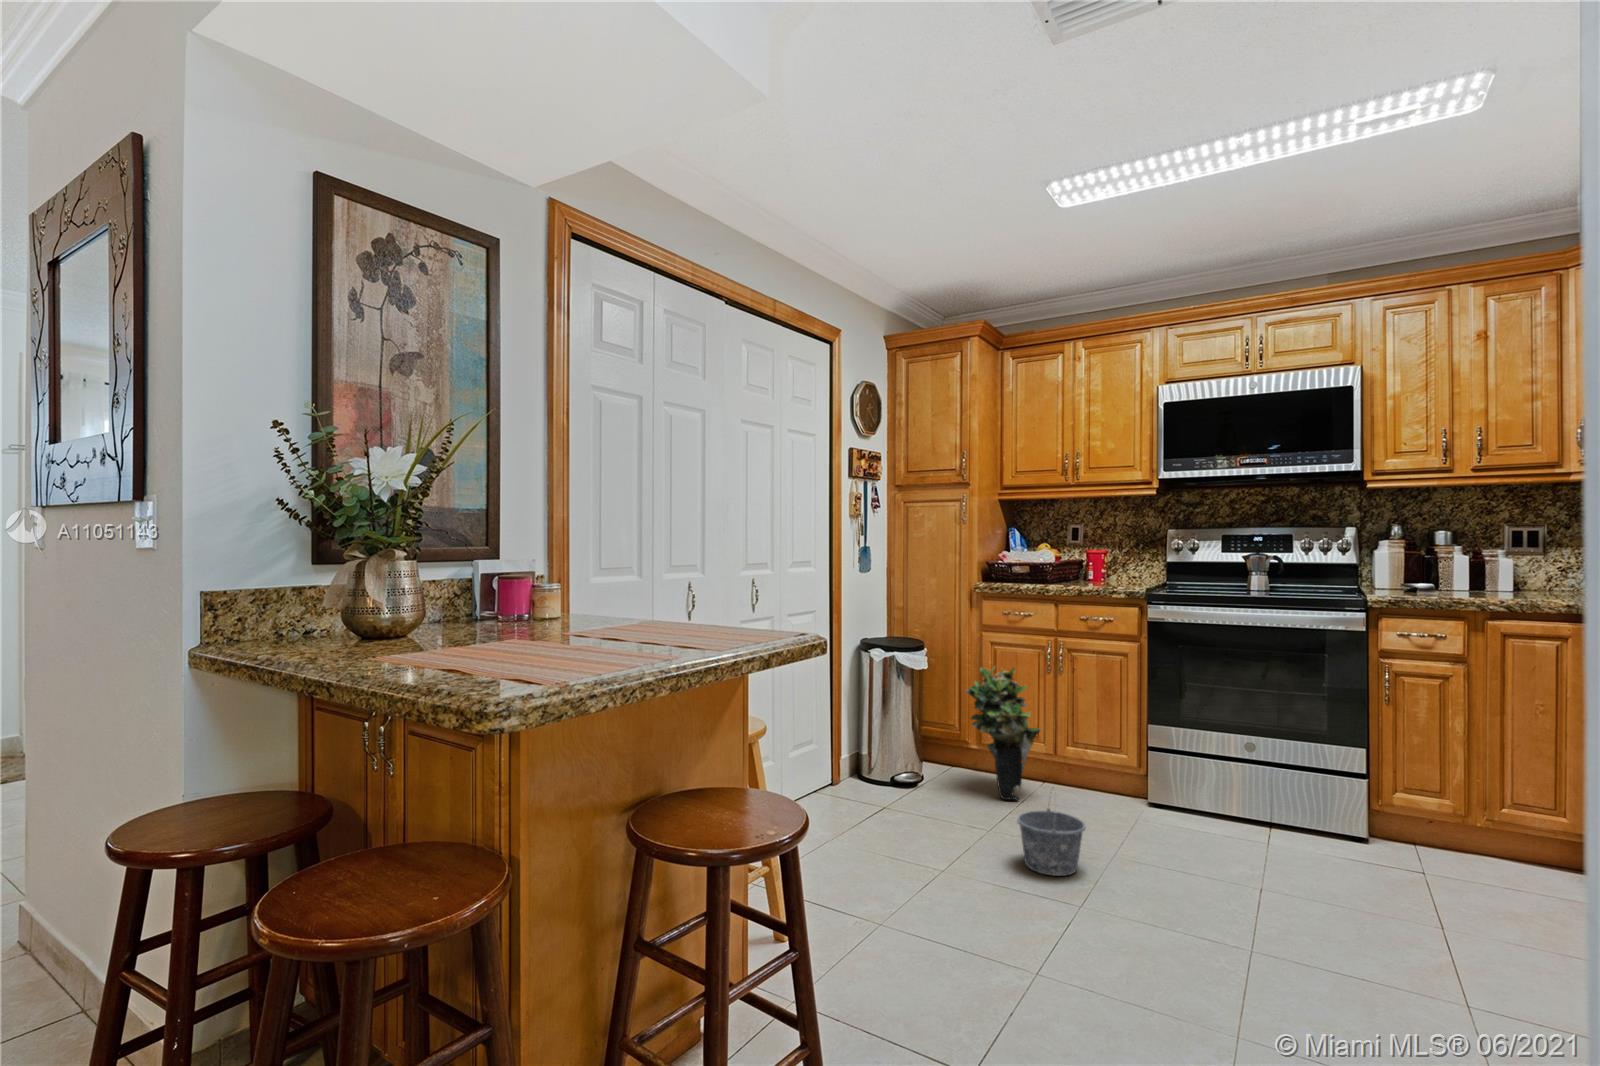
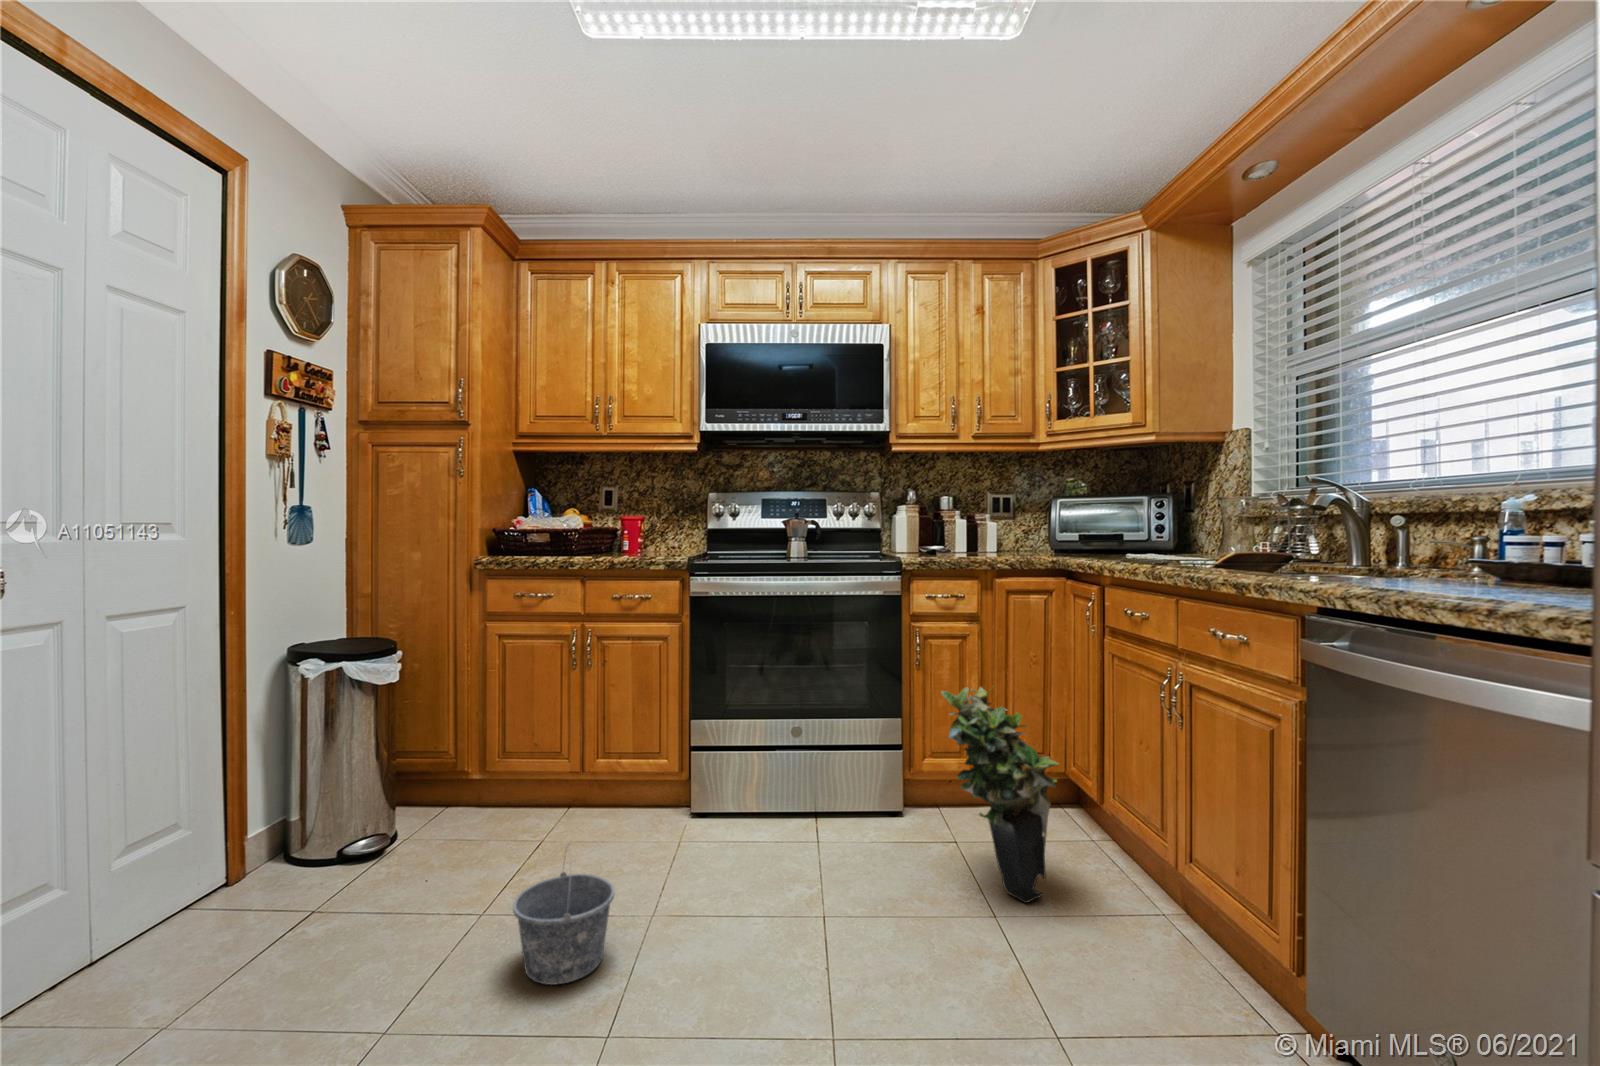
potted plant: present [966,667,1041,800] -> present [941,687,1059,903]

